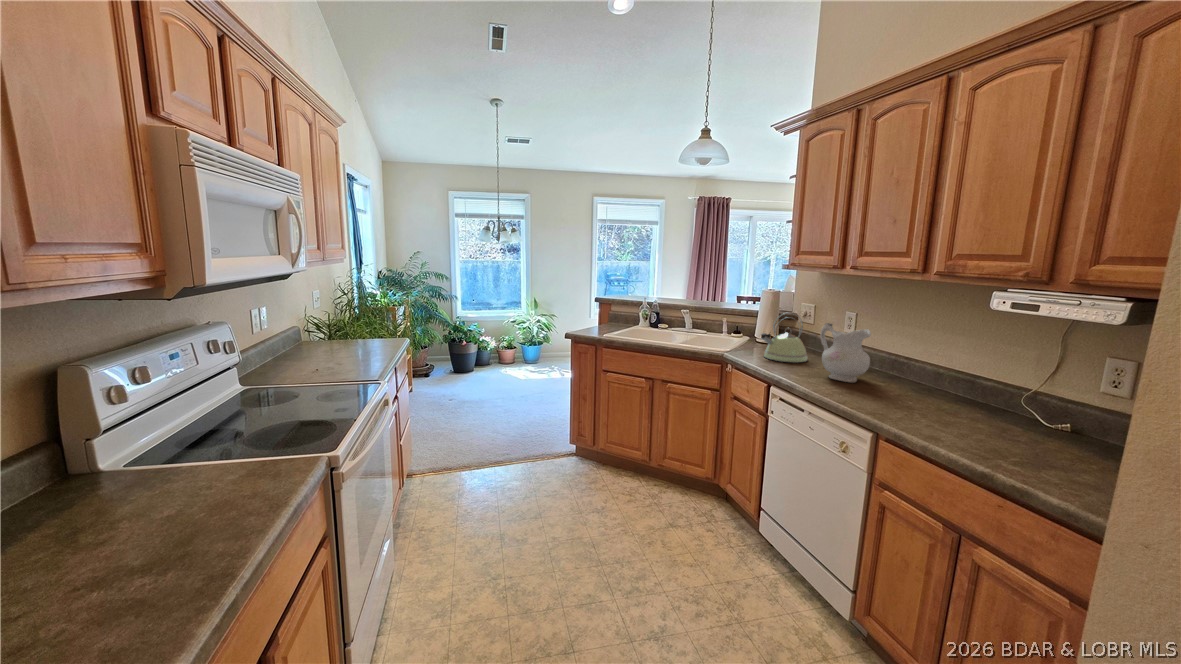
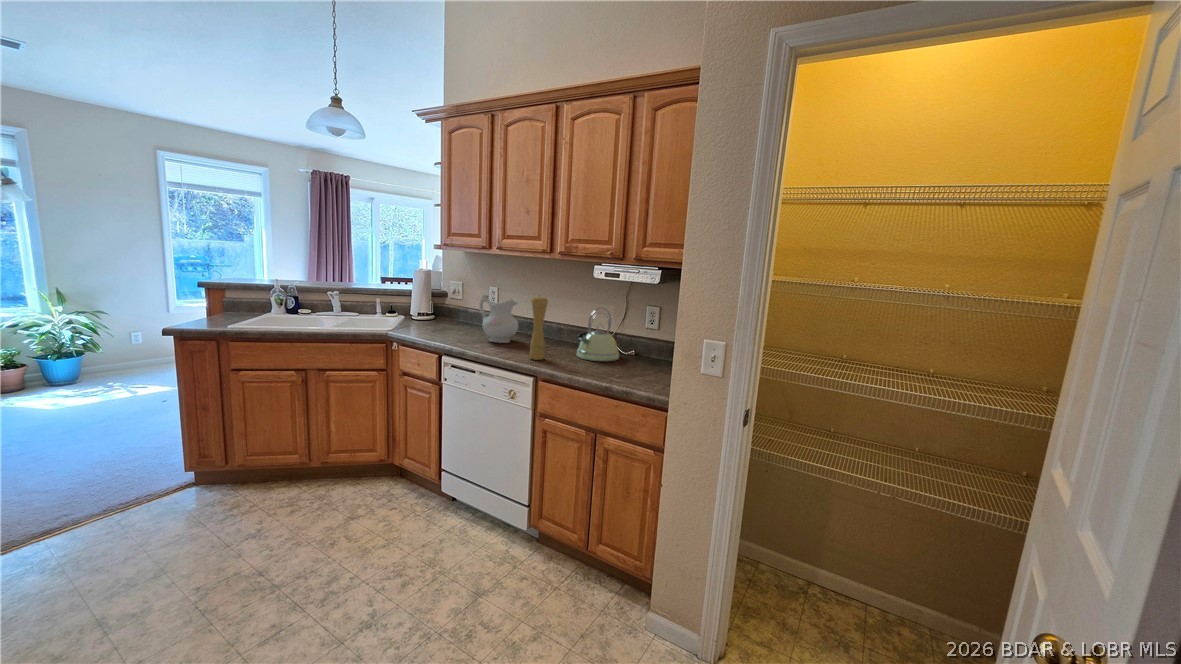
kettle: present [761,312,807,363] -> present [576,308,619,361]
pepper mill: none [872,330,906,413] -> present [530,296,548,360]

